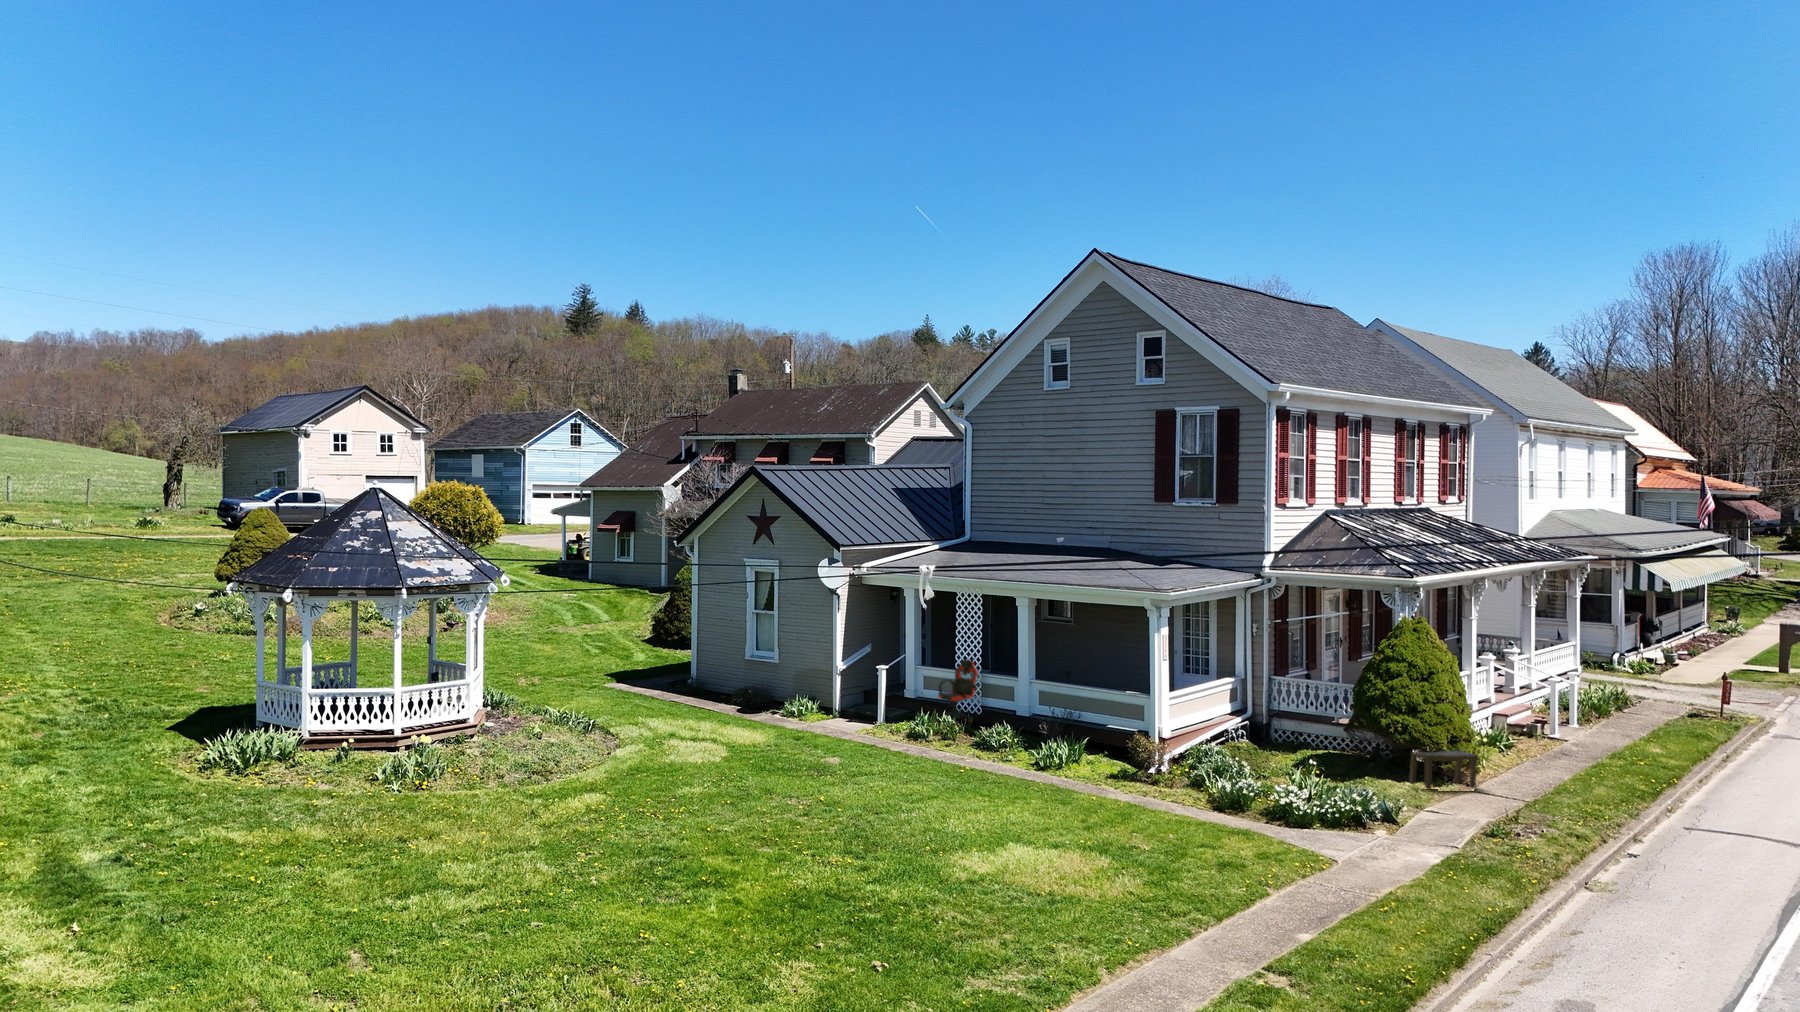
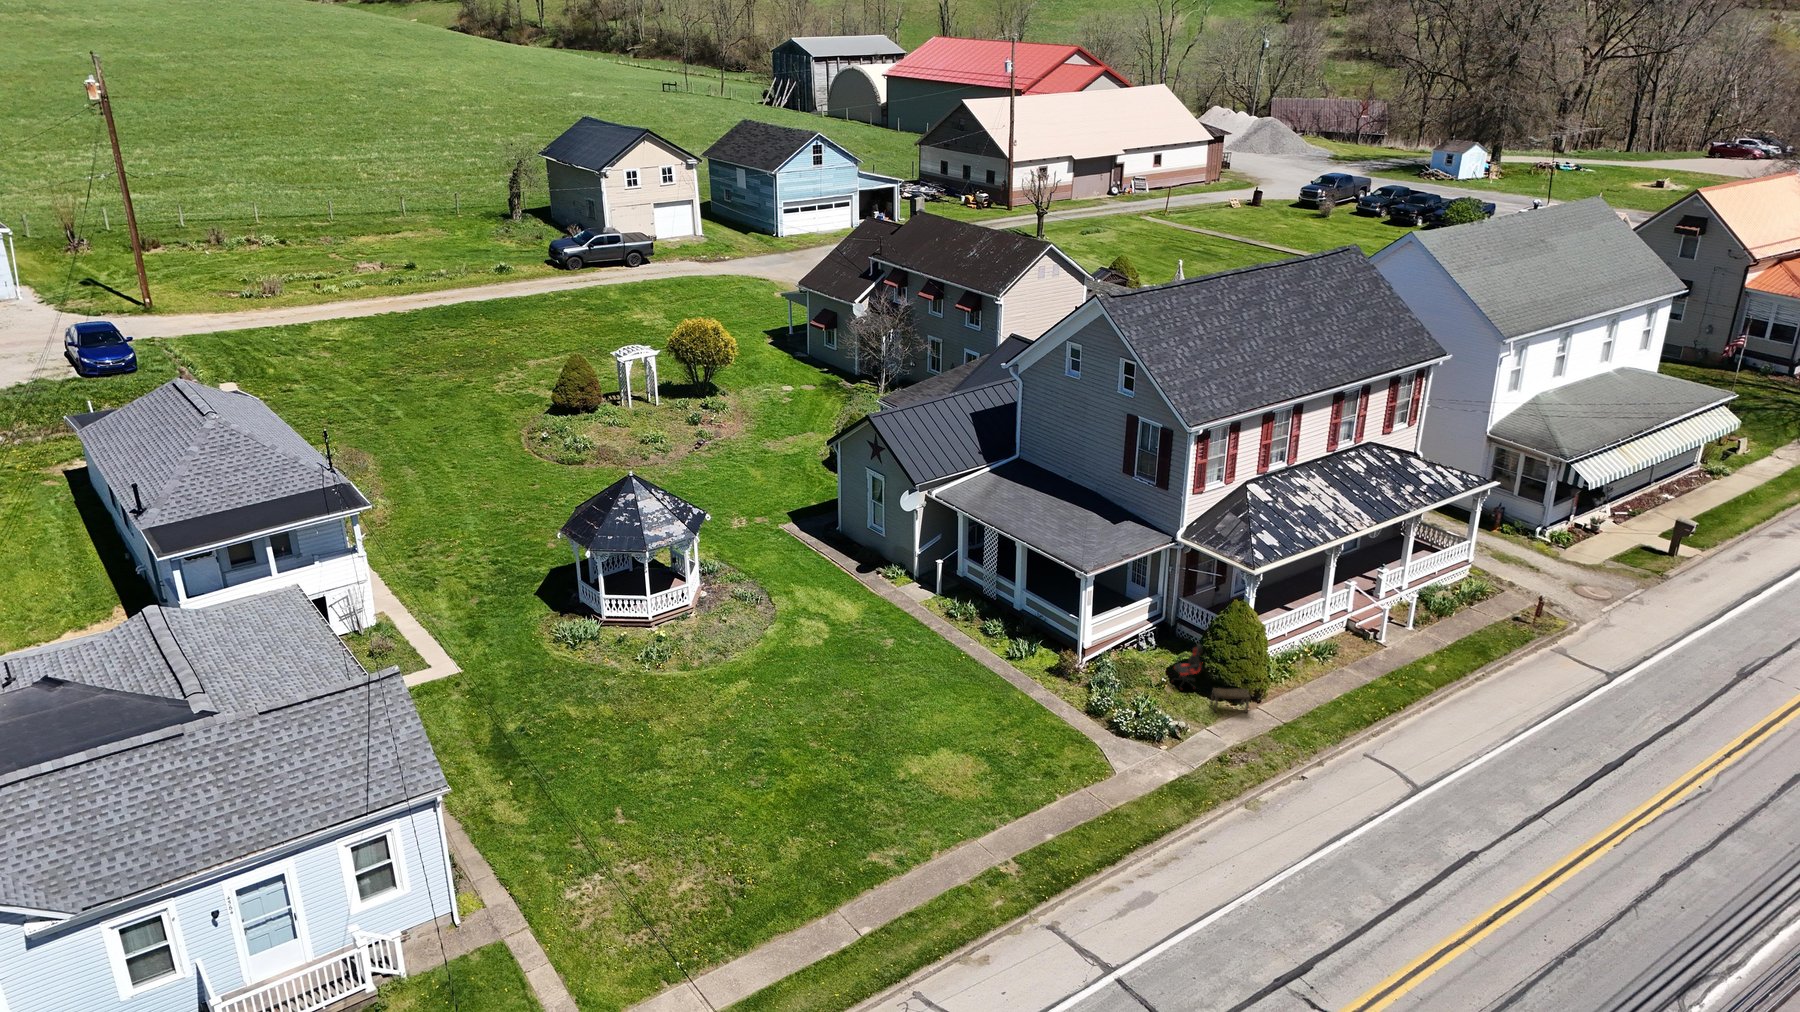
chair: present [937,659,978,724] -> present [1172,644,1202,689]

